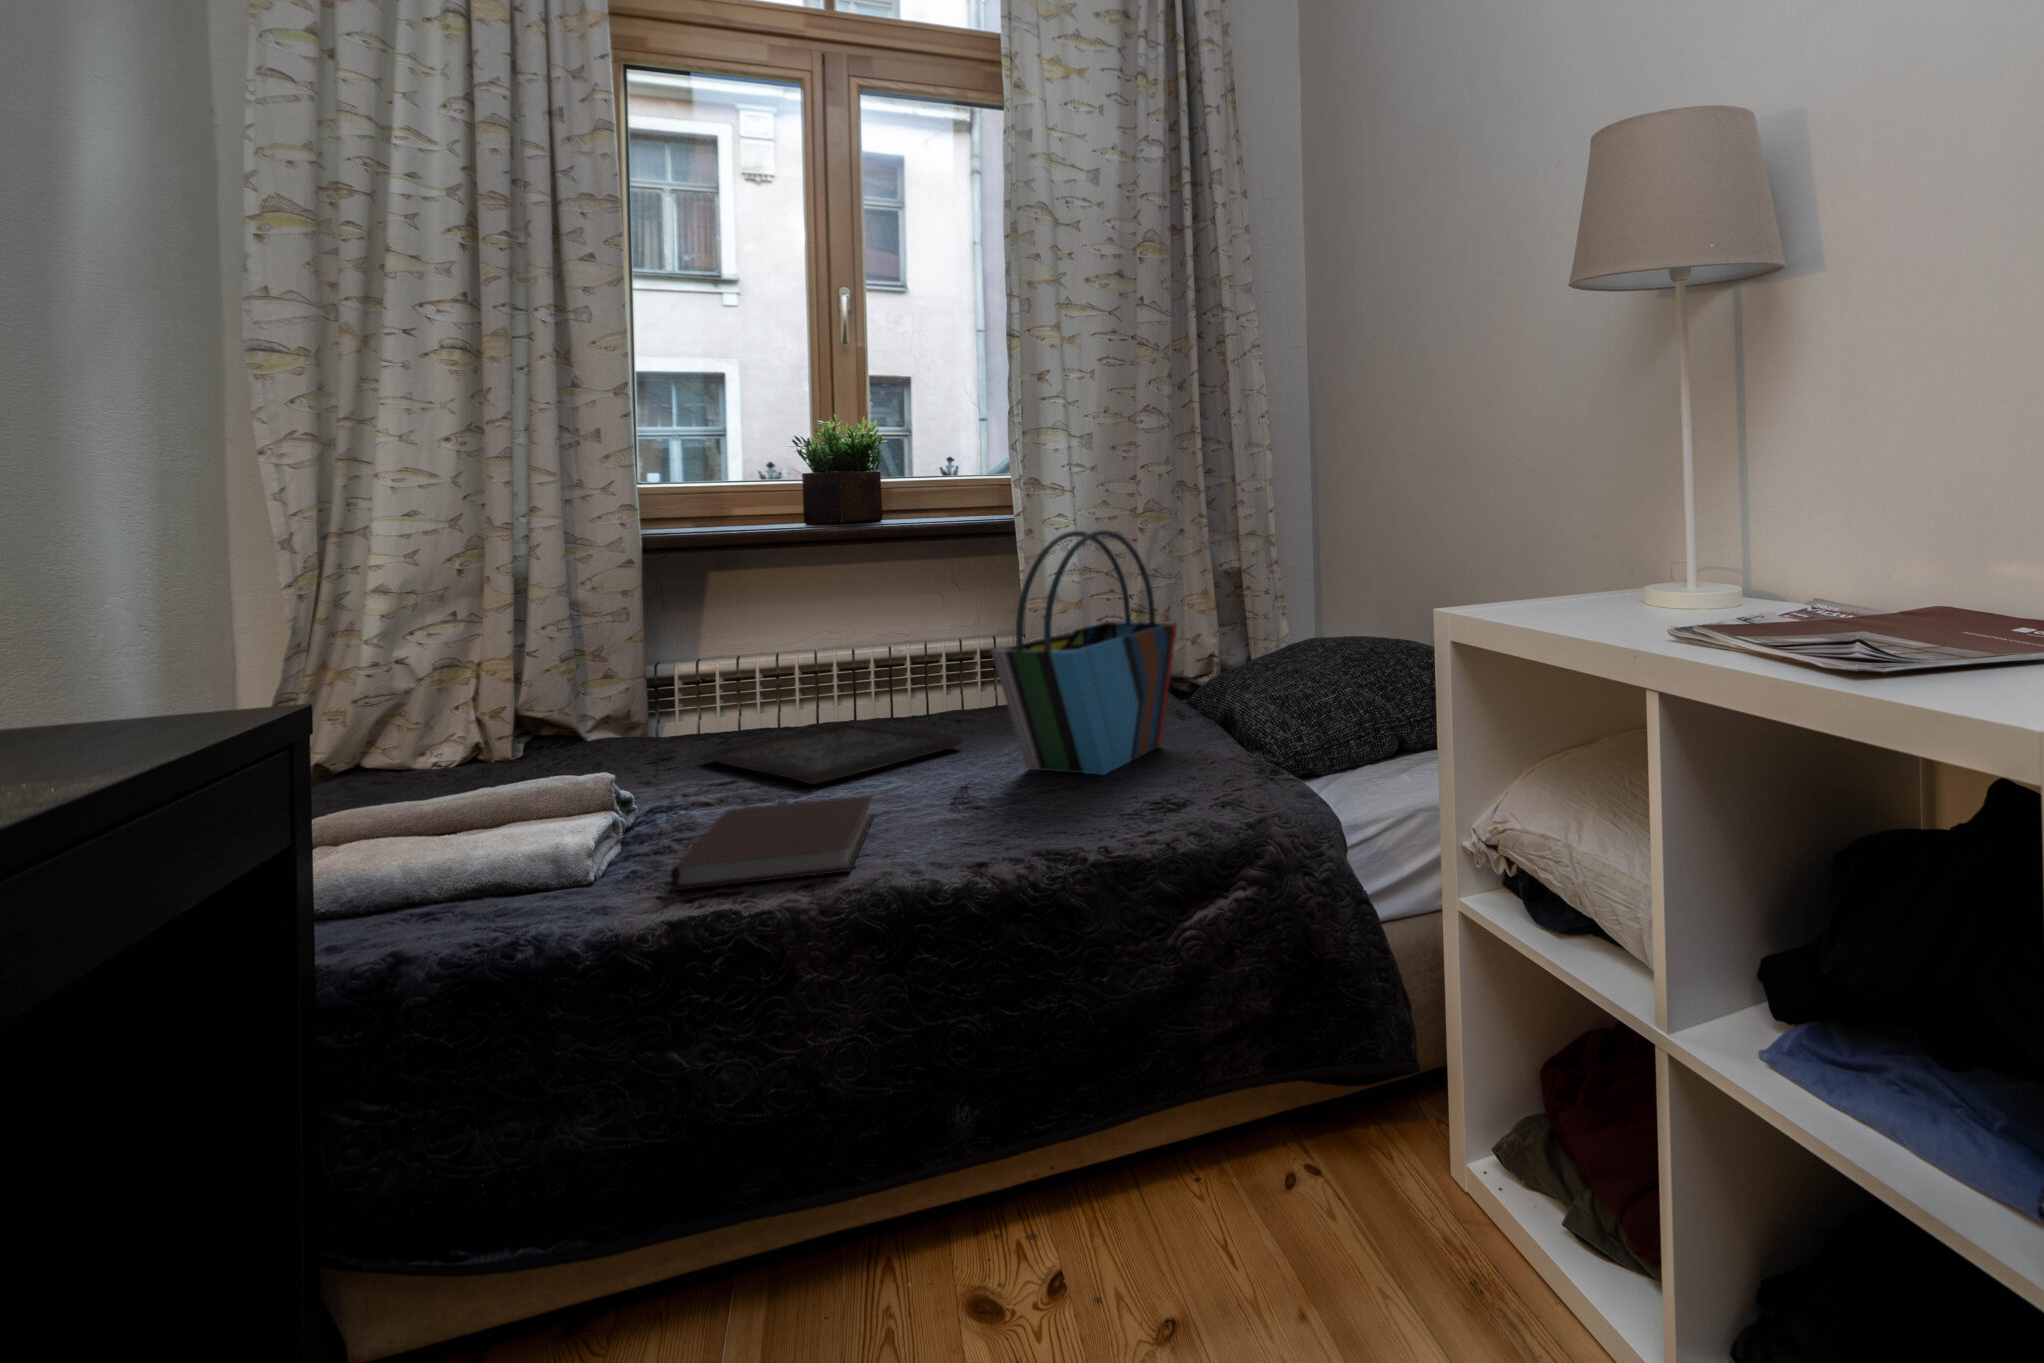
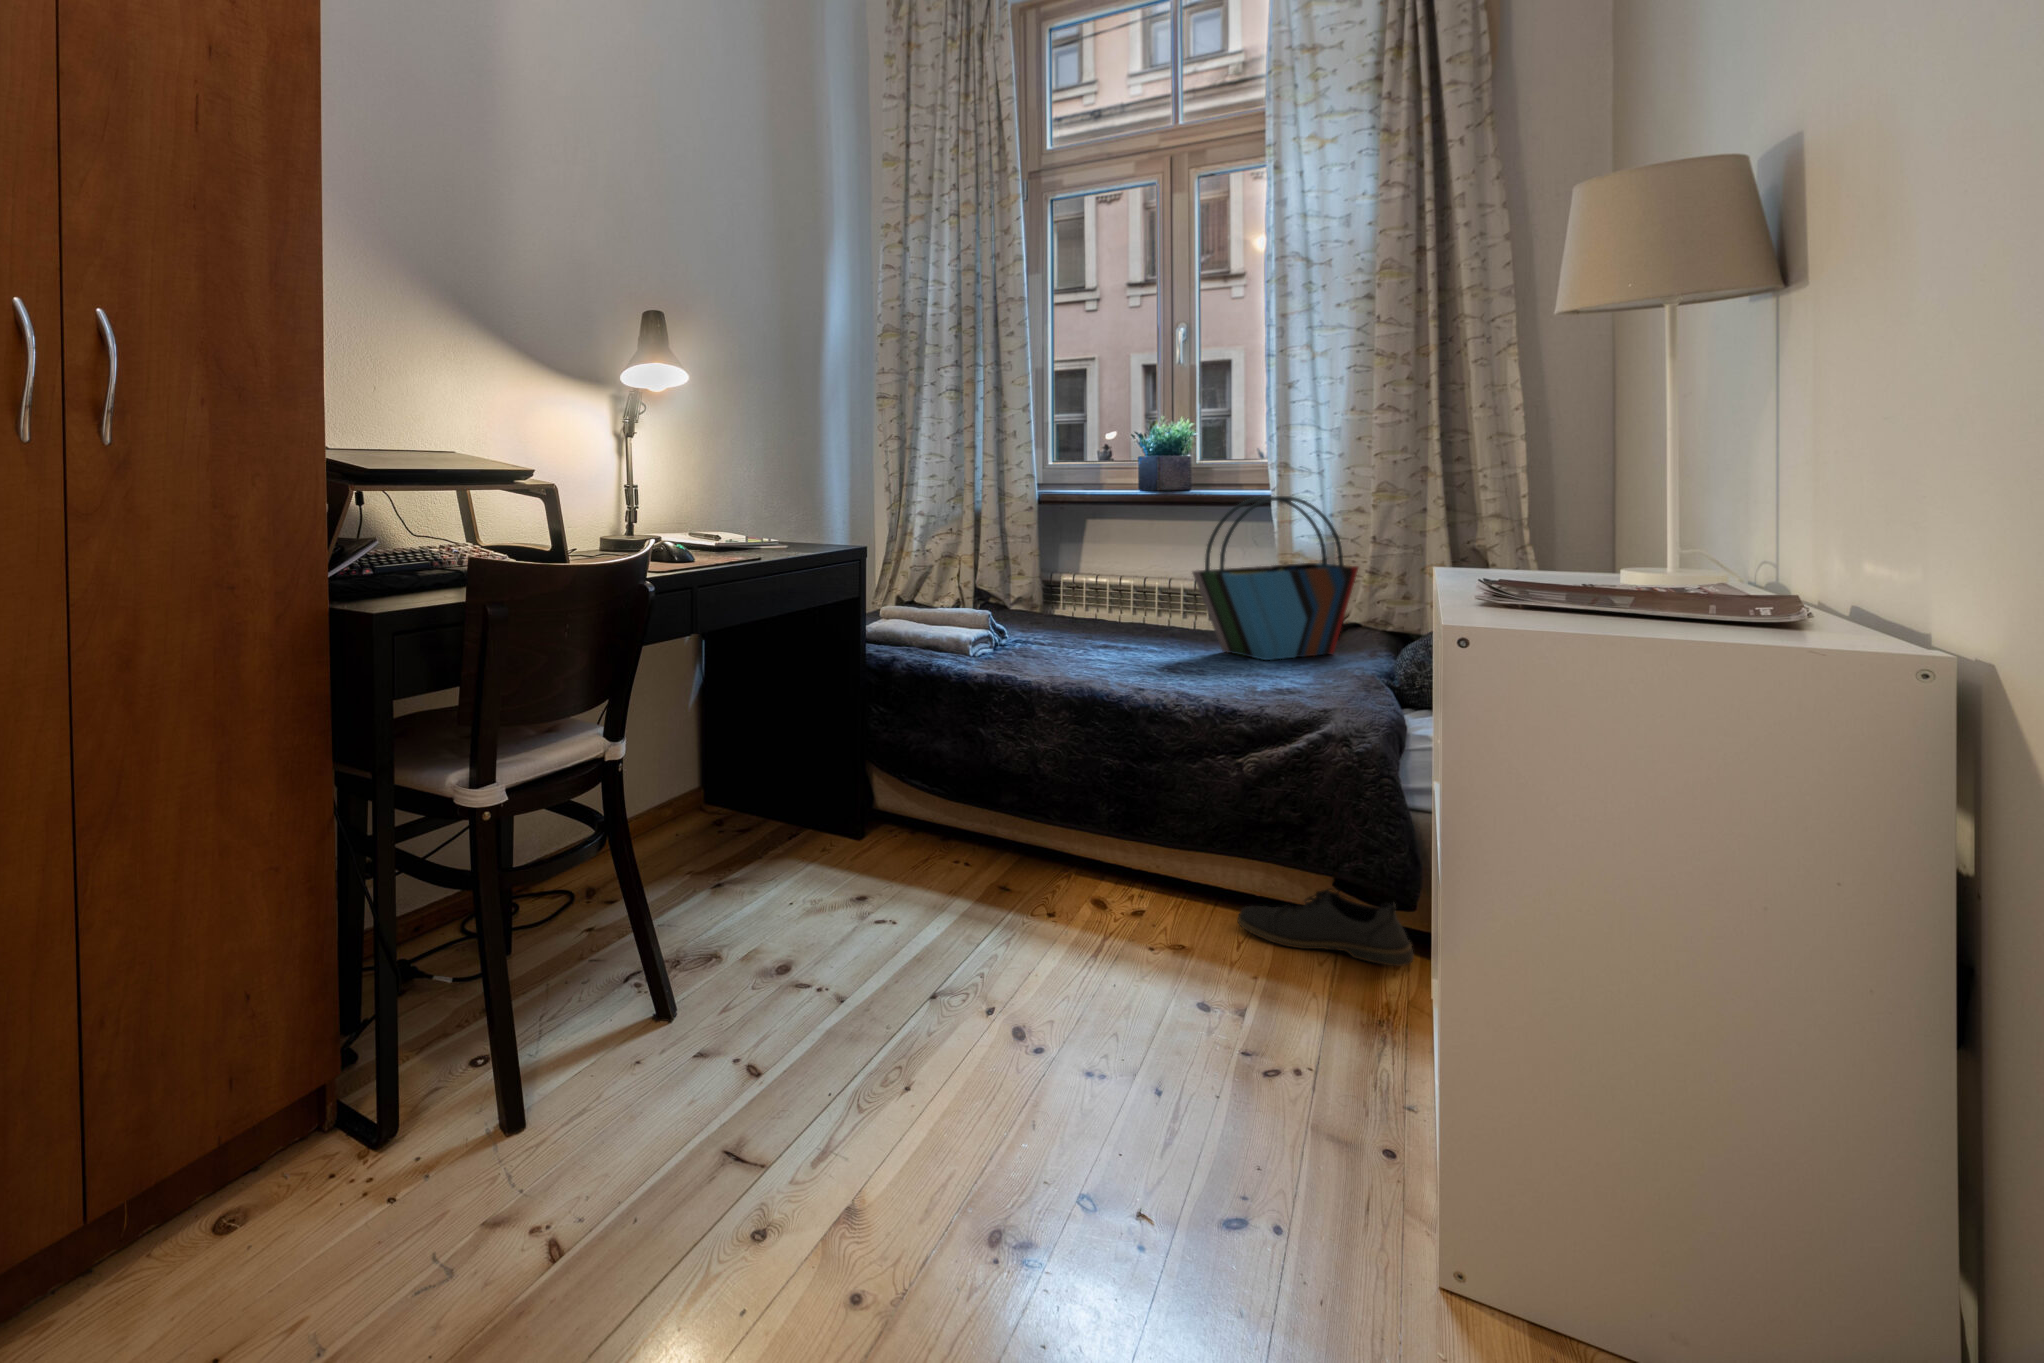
tray: present [703,720,962,784] -> none [1055,615,1200,640]
notebook: present [671,795,874,890] -> none [993,640,1111,672]
shoe: none [1198,1116,1428,1263] -> present [1237,889,1414,966]

